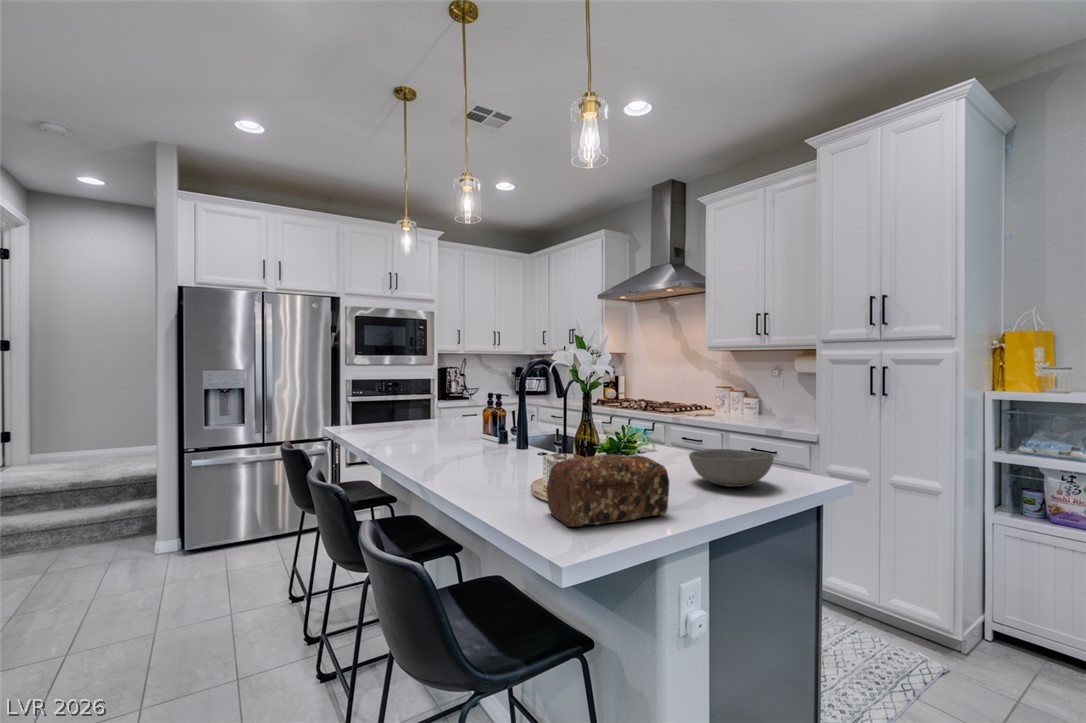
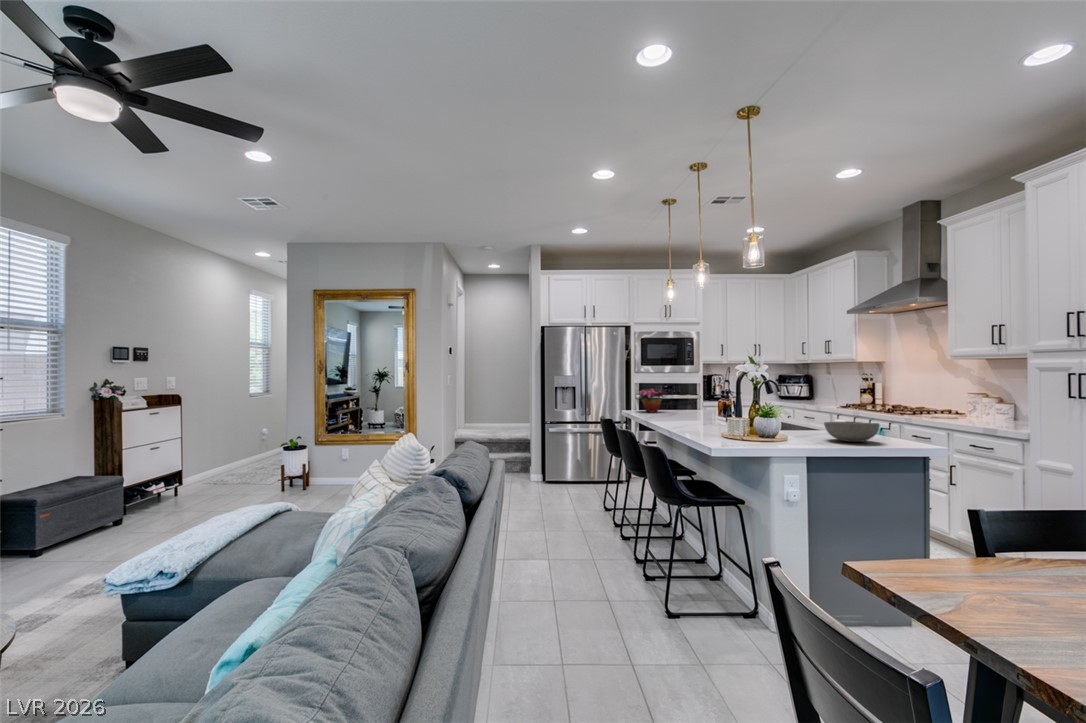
flower arrangement: none [346,392,405,431] -> present [639,389,665,413]
bread loaf: present [546,454,669,527] -> none [722,414,786,444]

